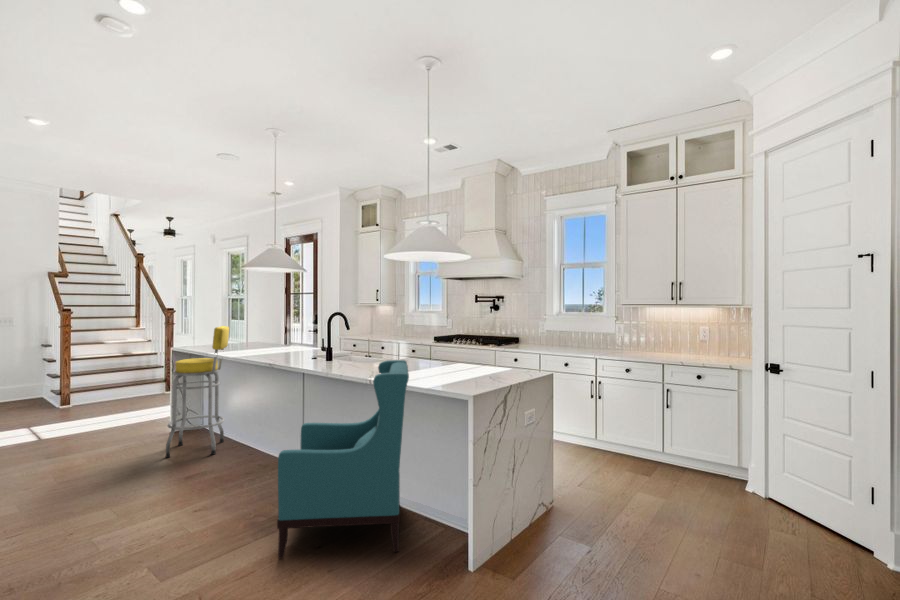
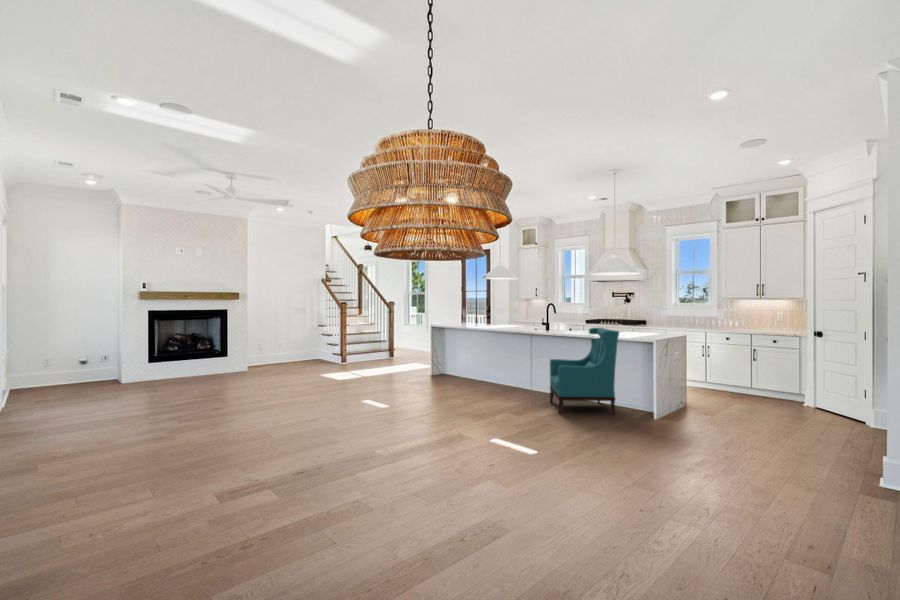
bar stool: present [166,326,229,458] -> none [444,311,475,385]

